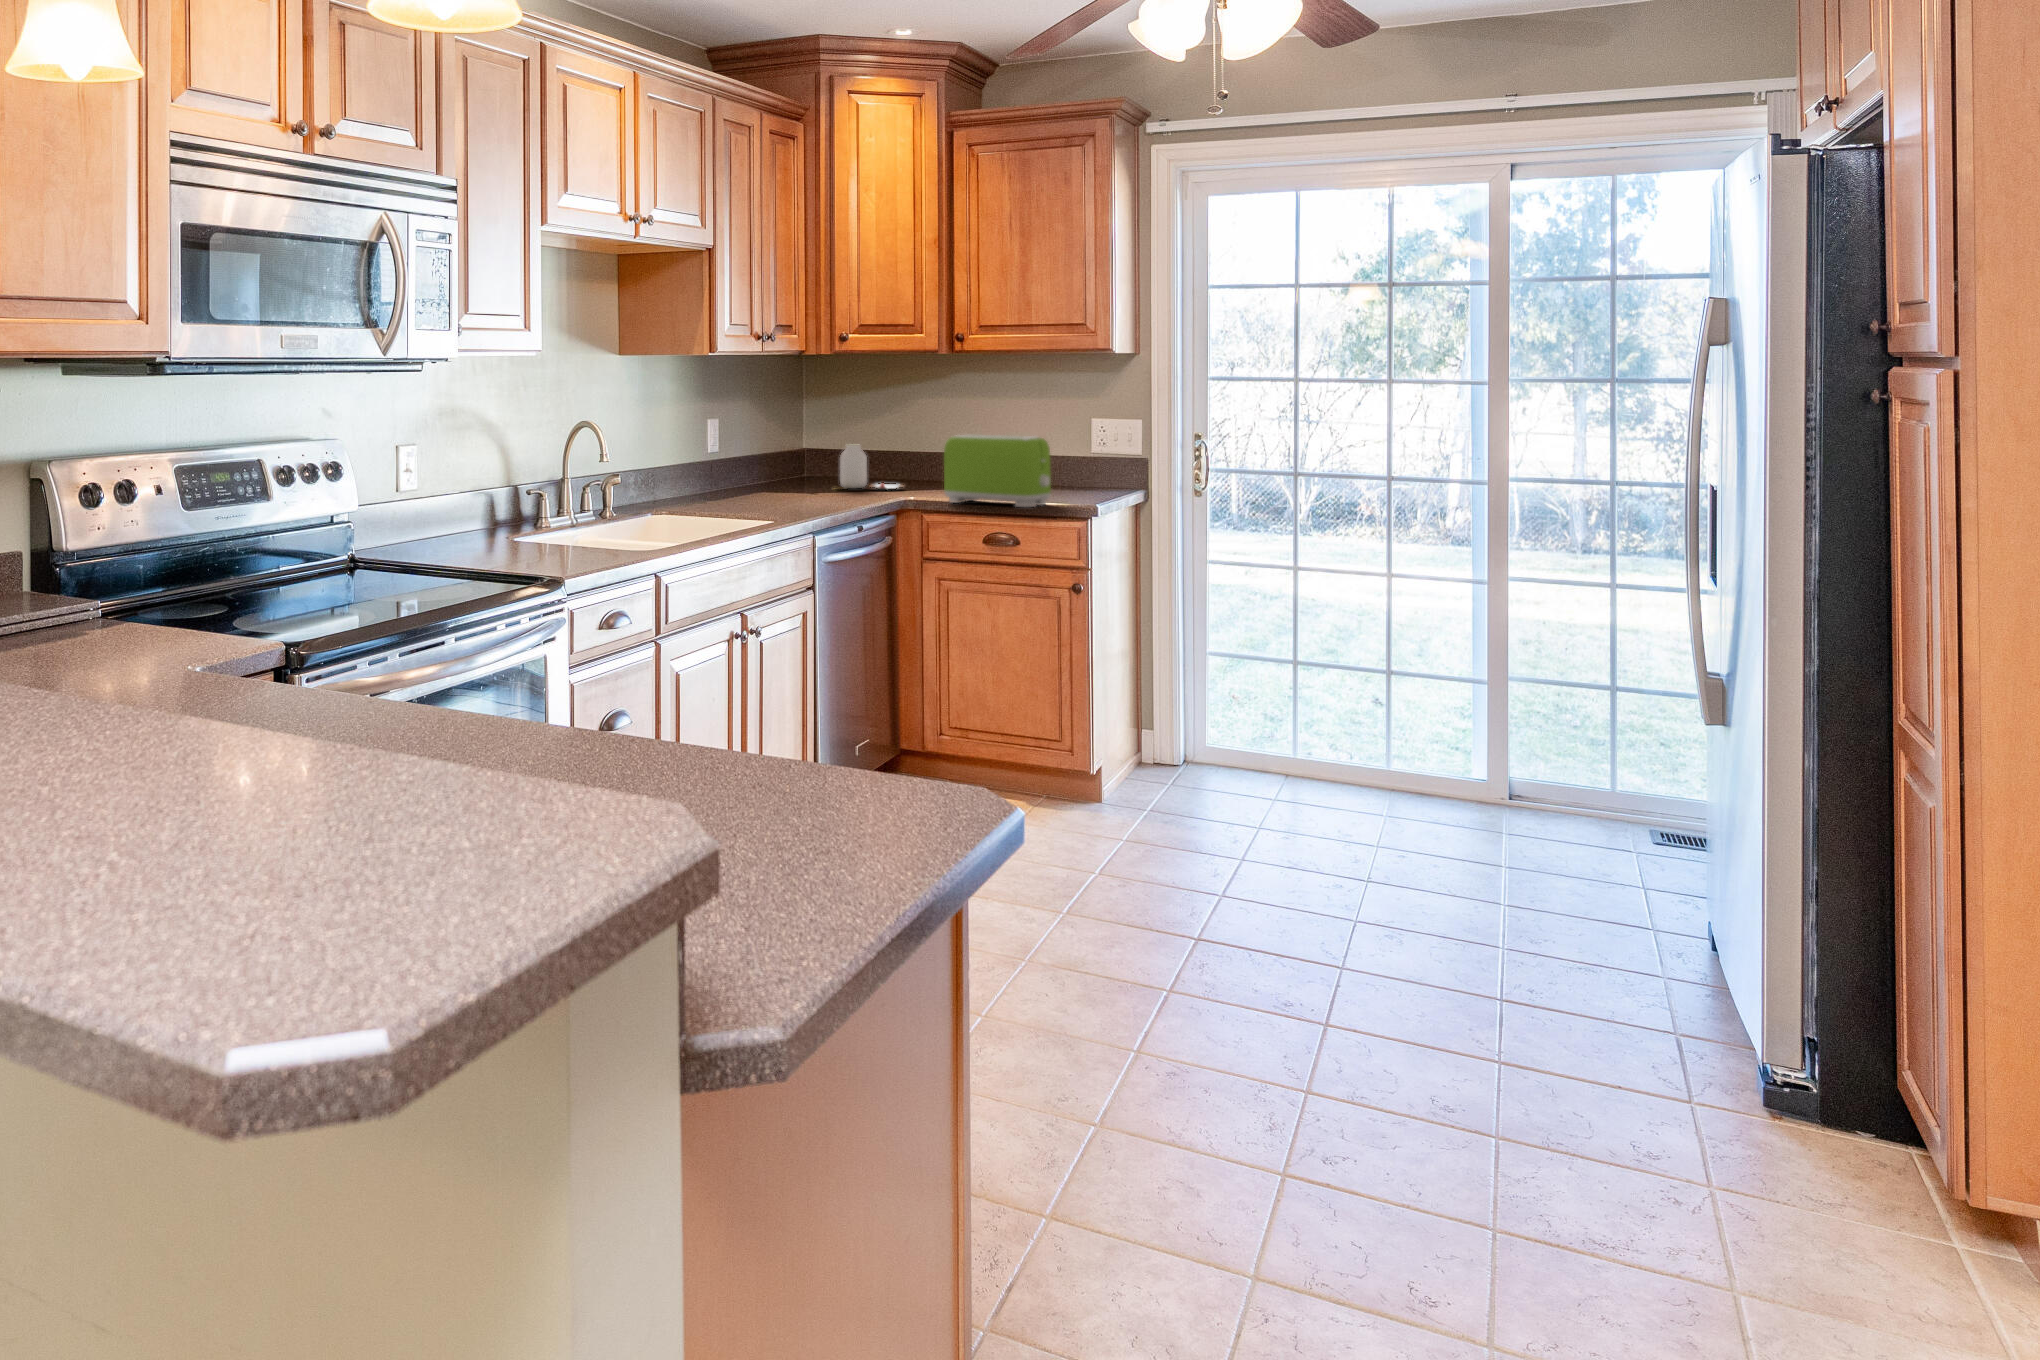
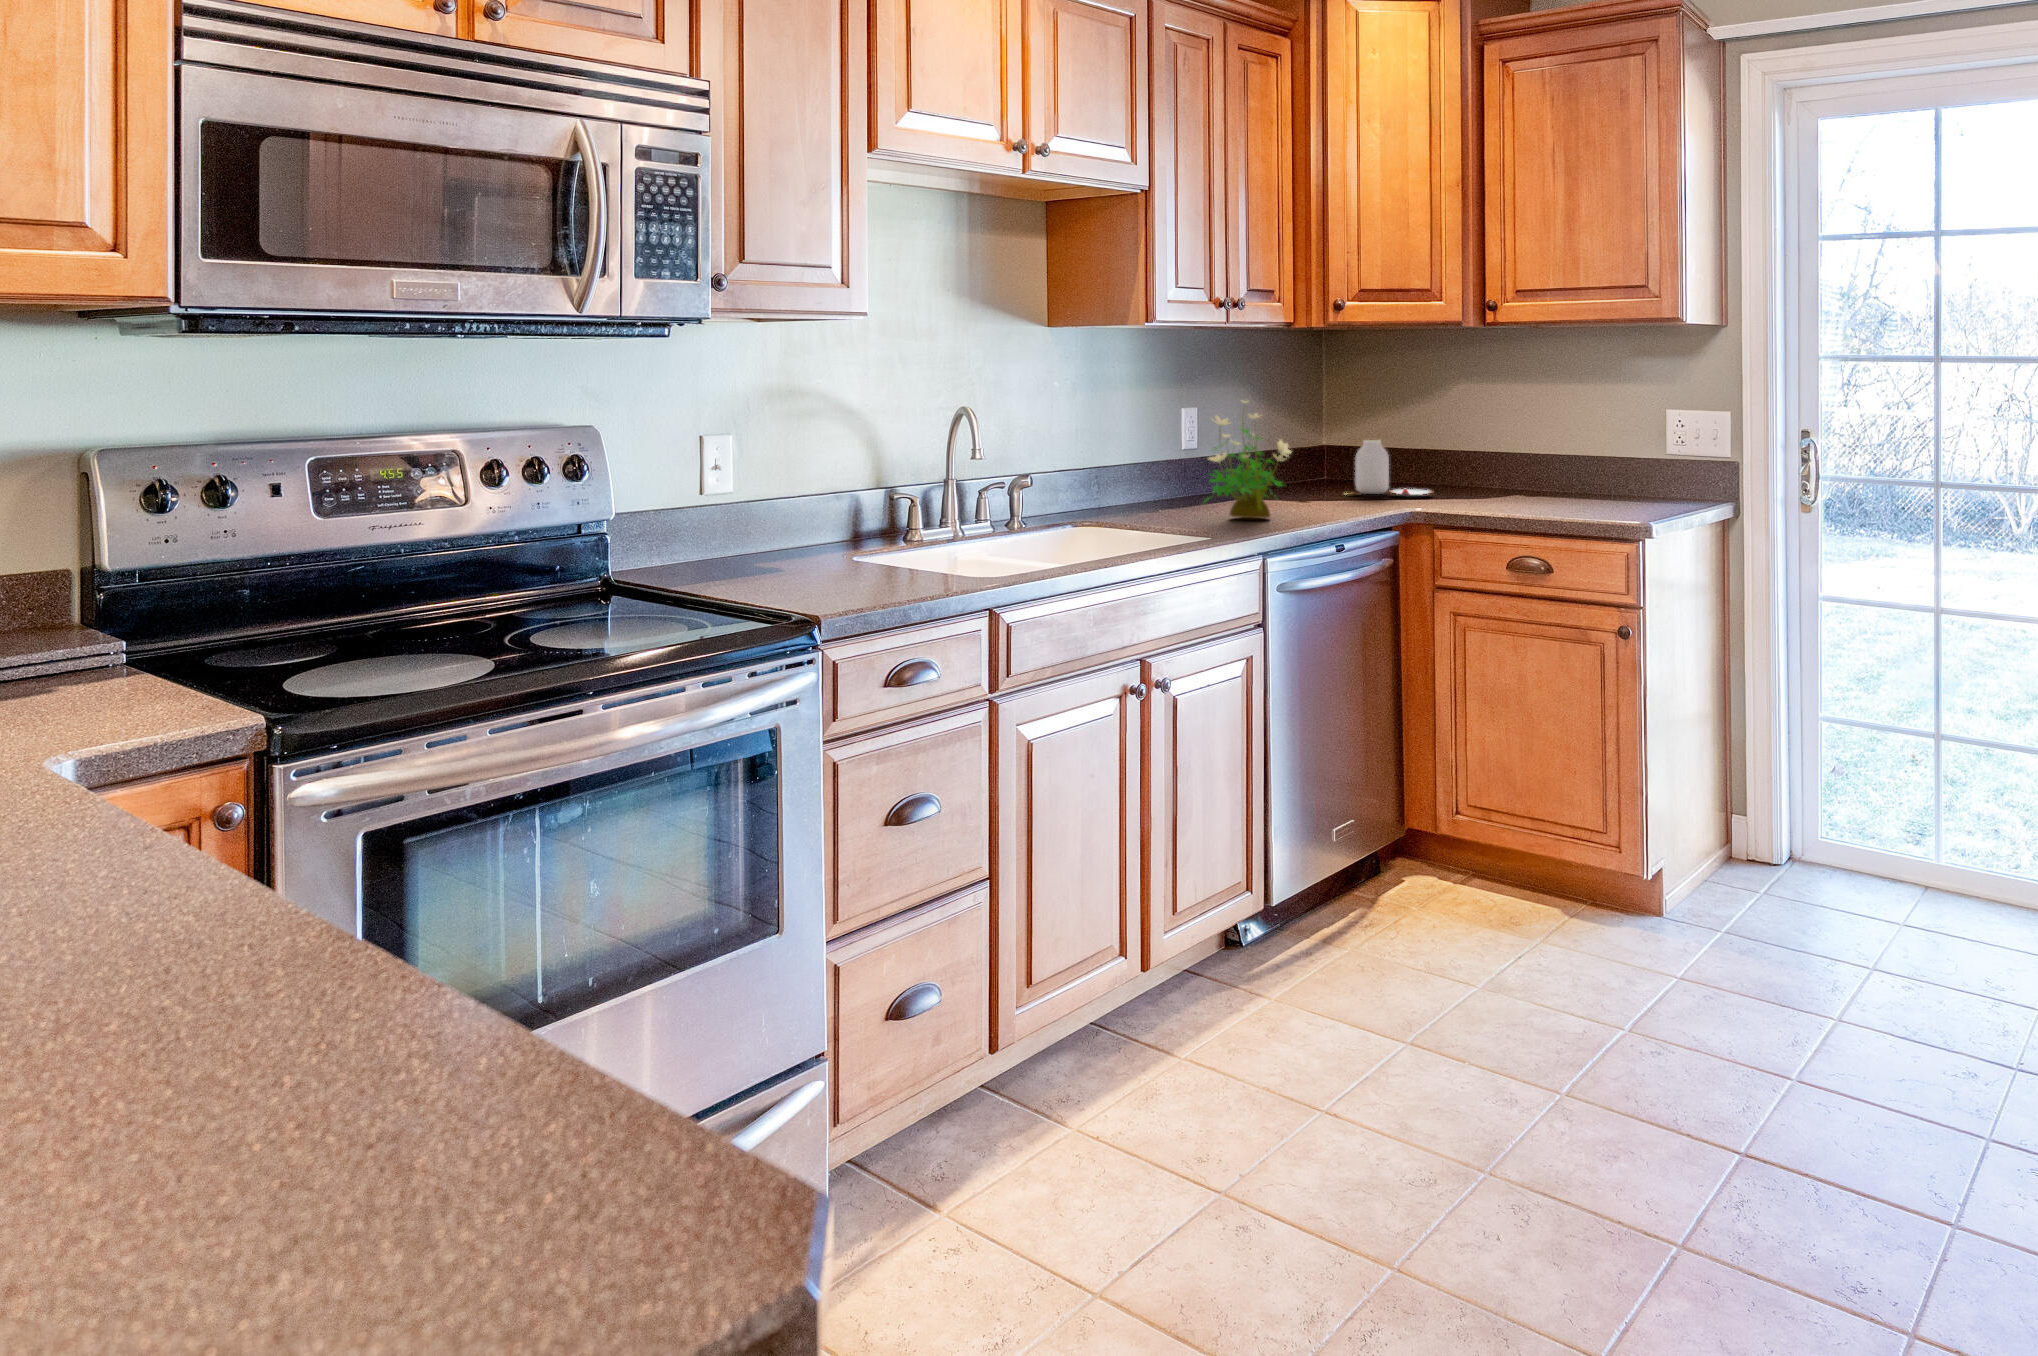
potted plant: none [743,412,815,507] -> present [1205,401,1291,518]
toaster: present [944,435,1051,507] -> none [1461,430,1596,526]

